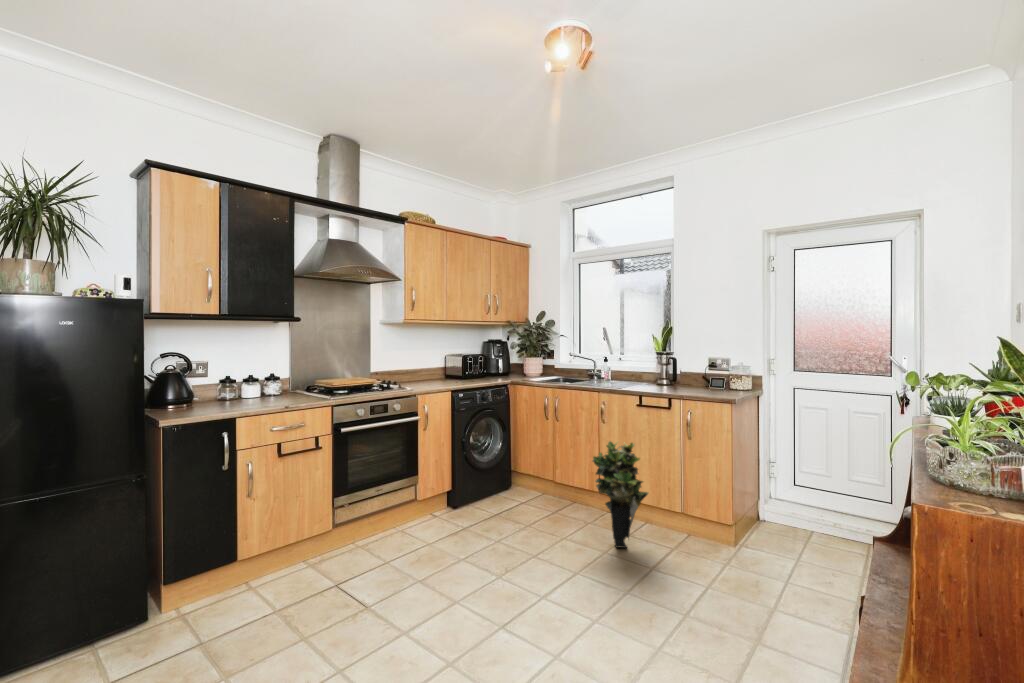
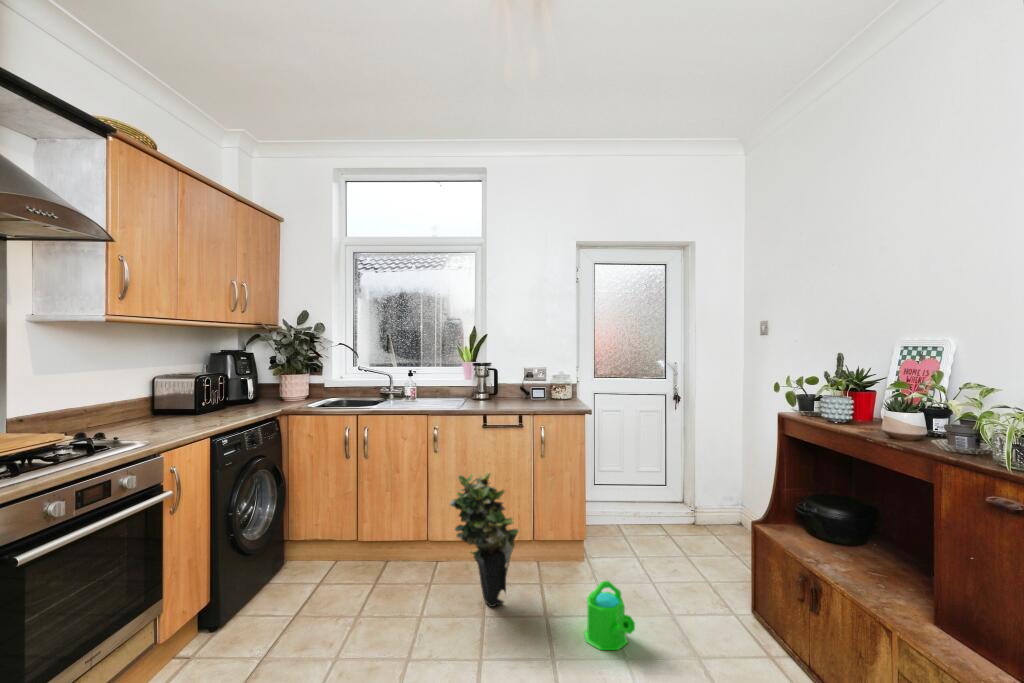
watering can: none [666,544,708,604] -> present [584,581,635,650]

